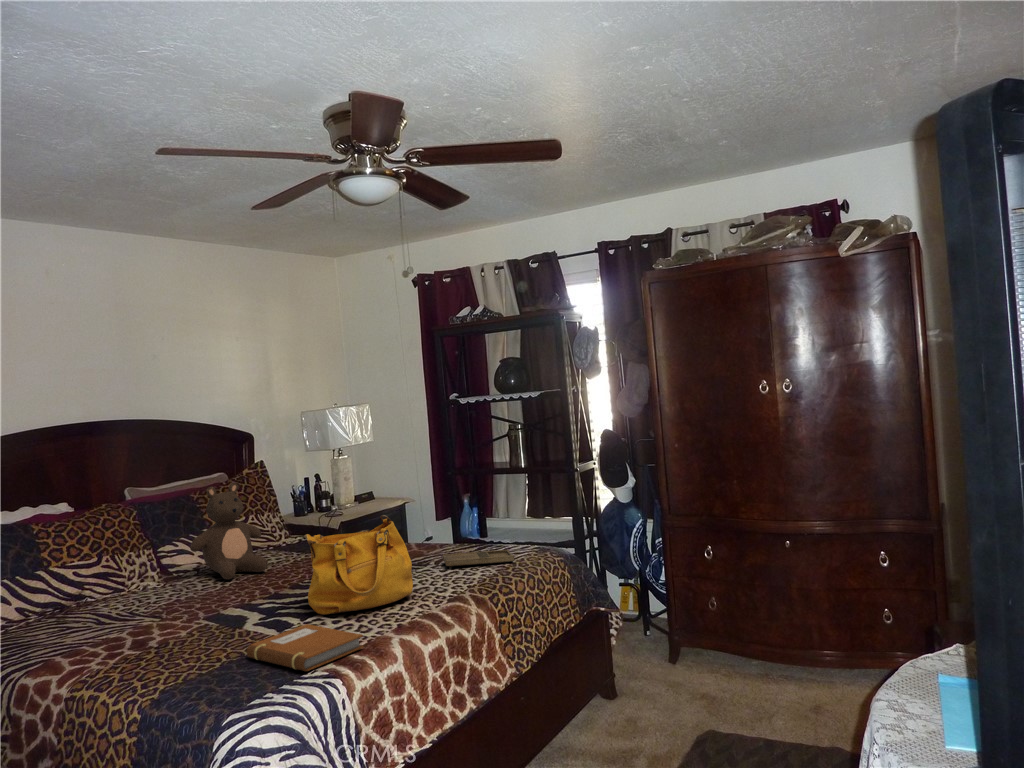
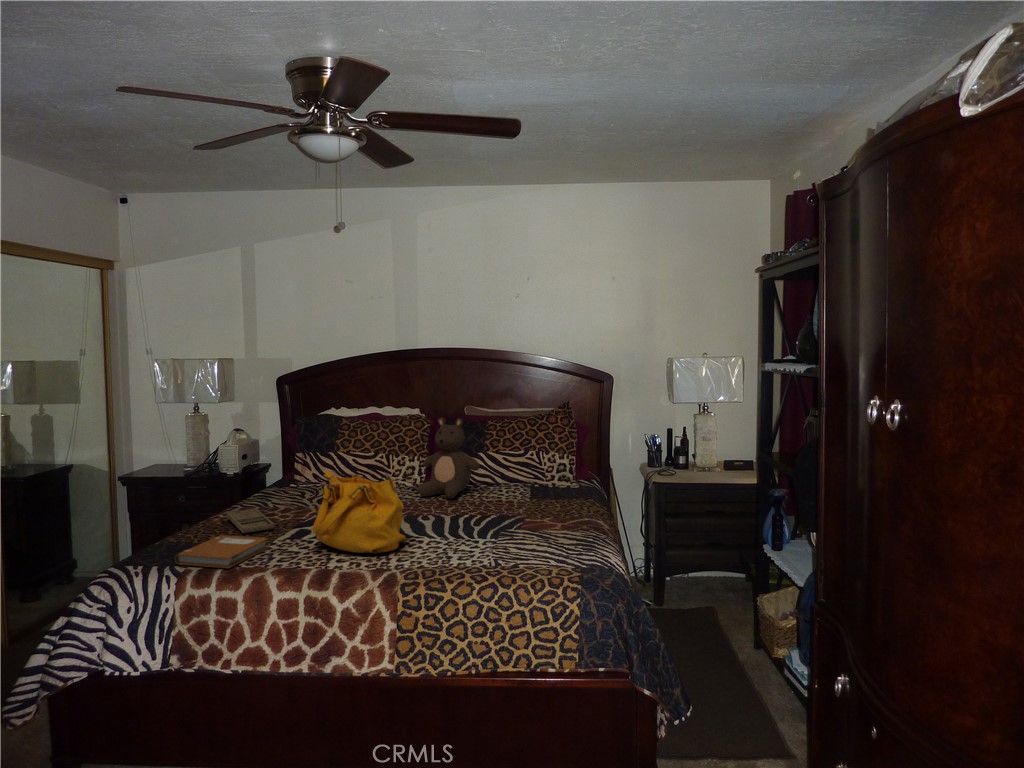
tray: present [443,550,514,569] -> present [226,508,274,533]

